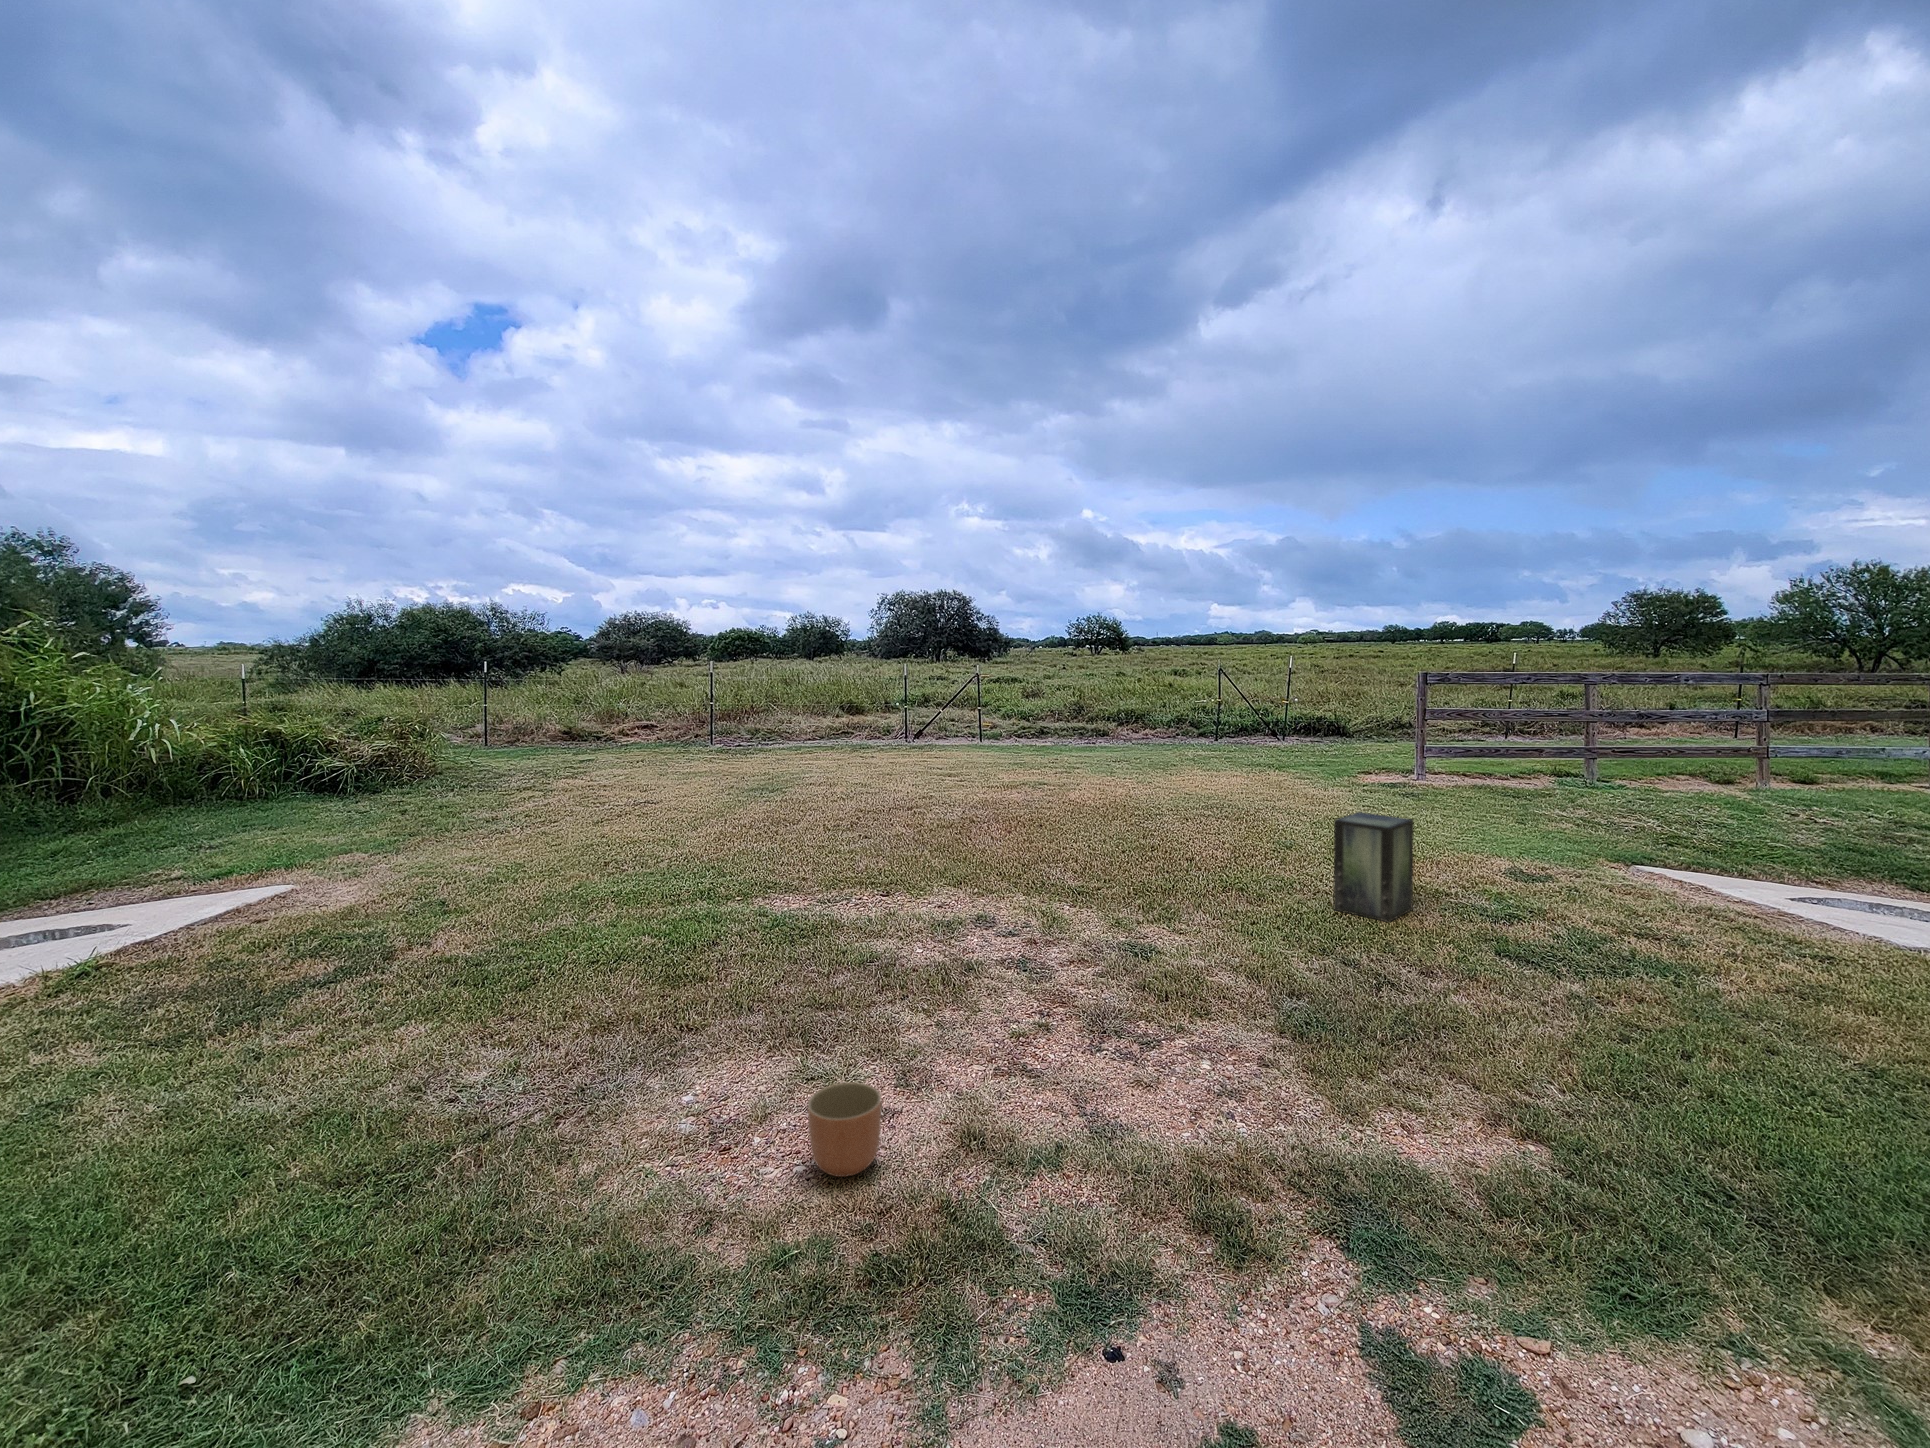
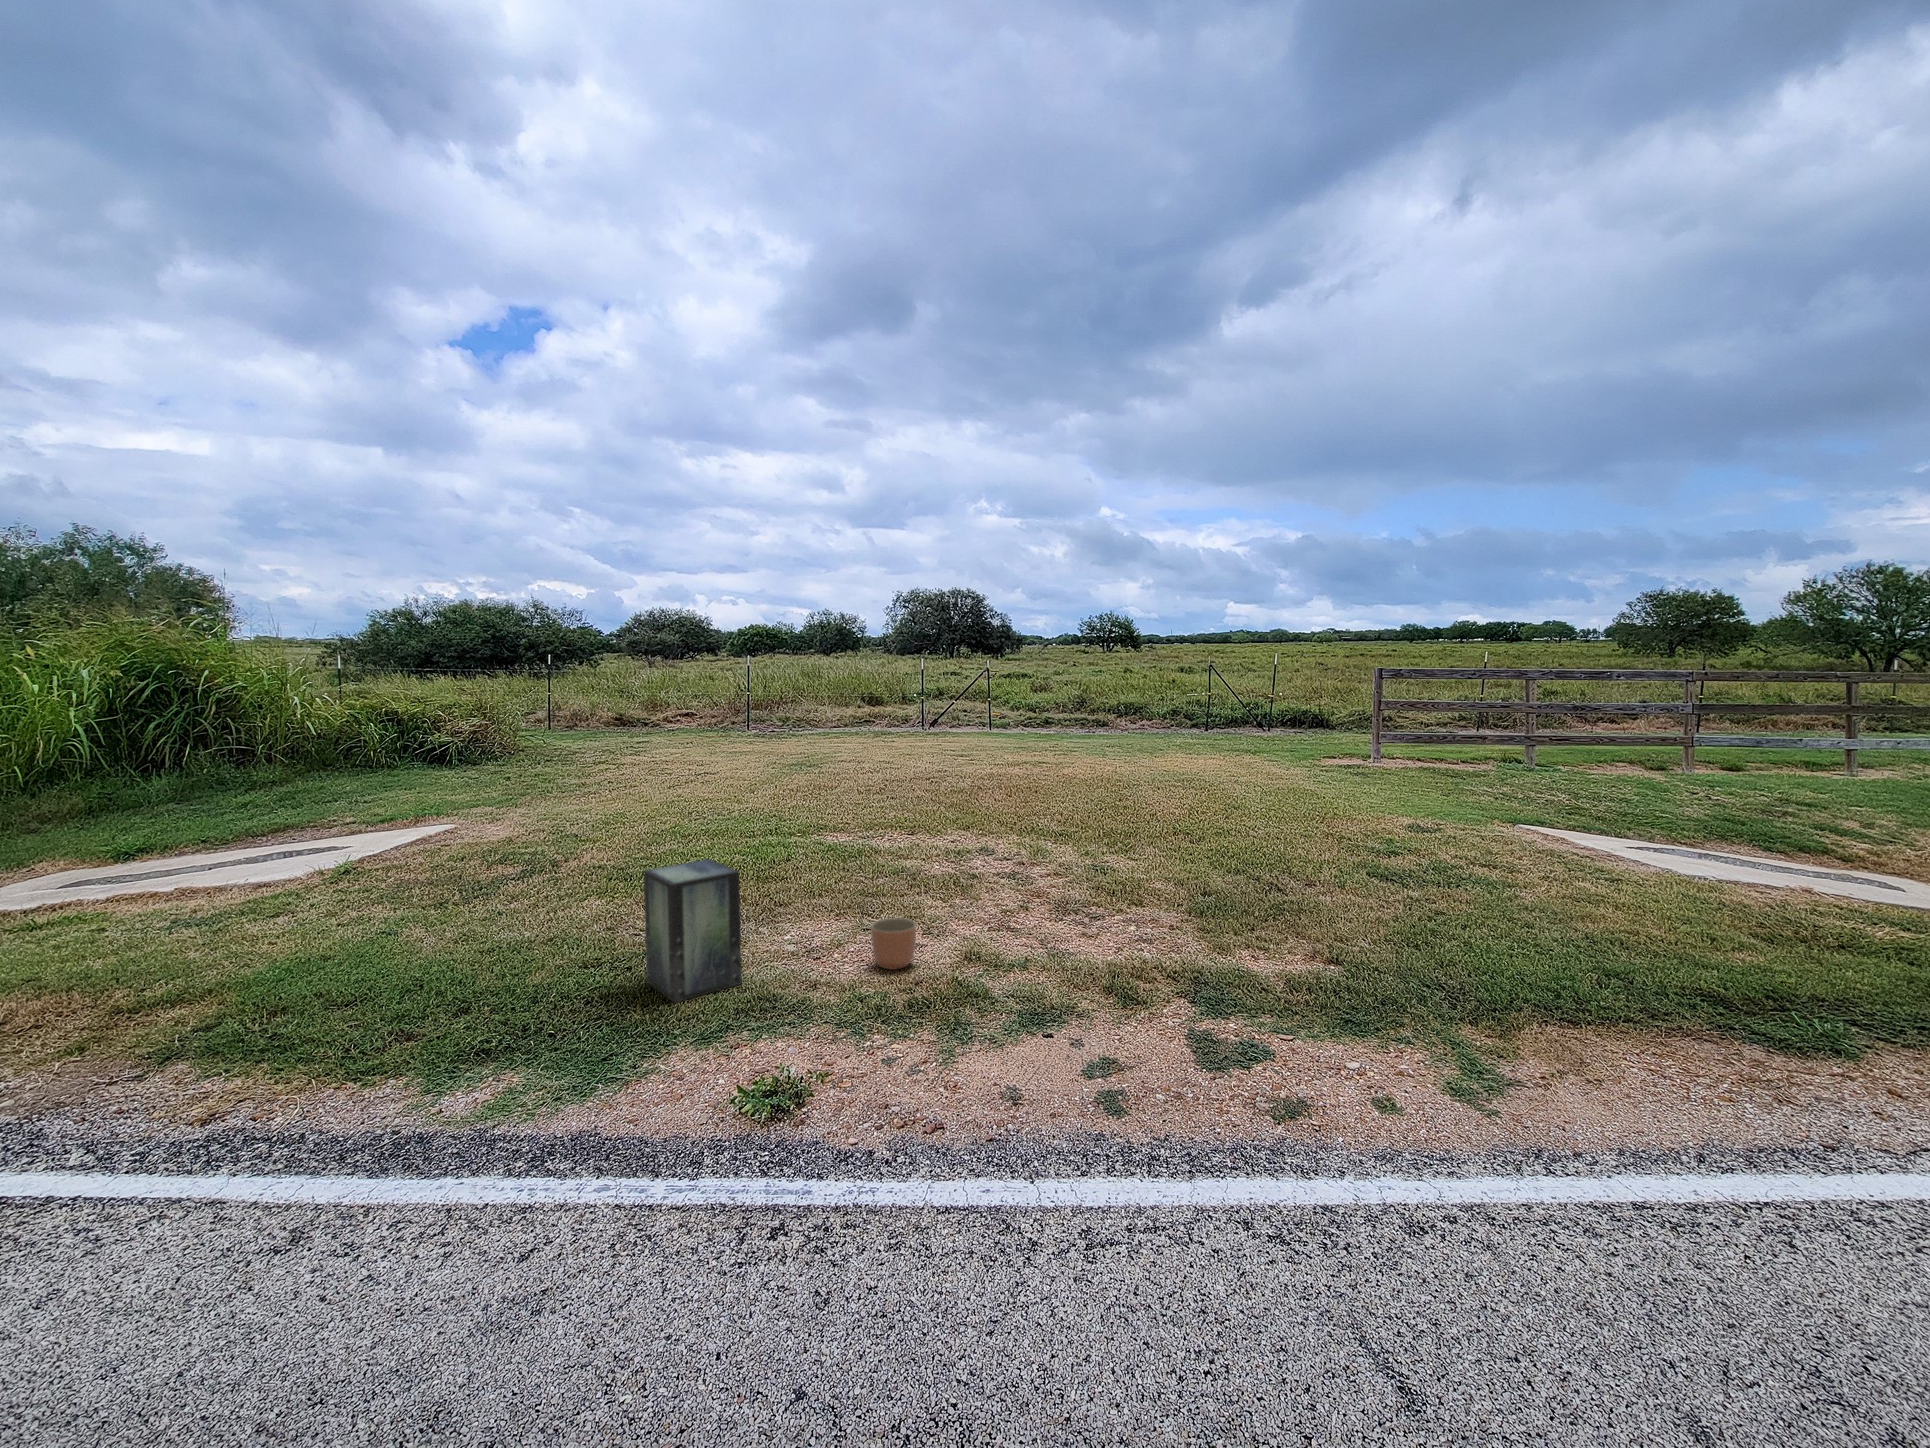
storage box: present [1333,812,1414,922] -> present [644,859,742,1003]

